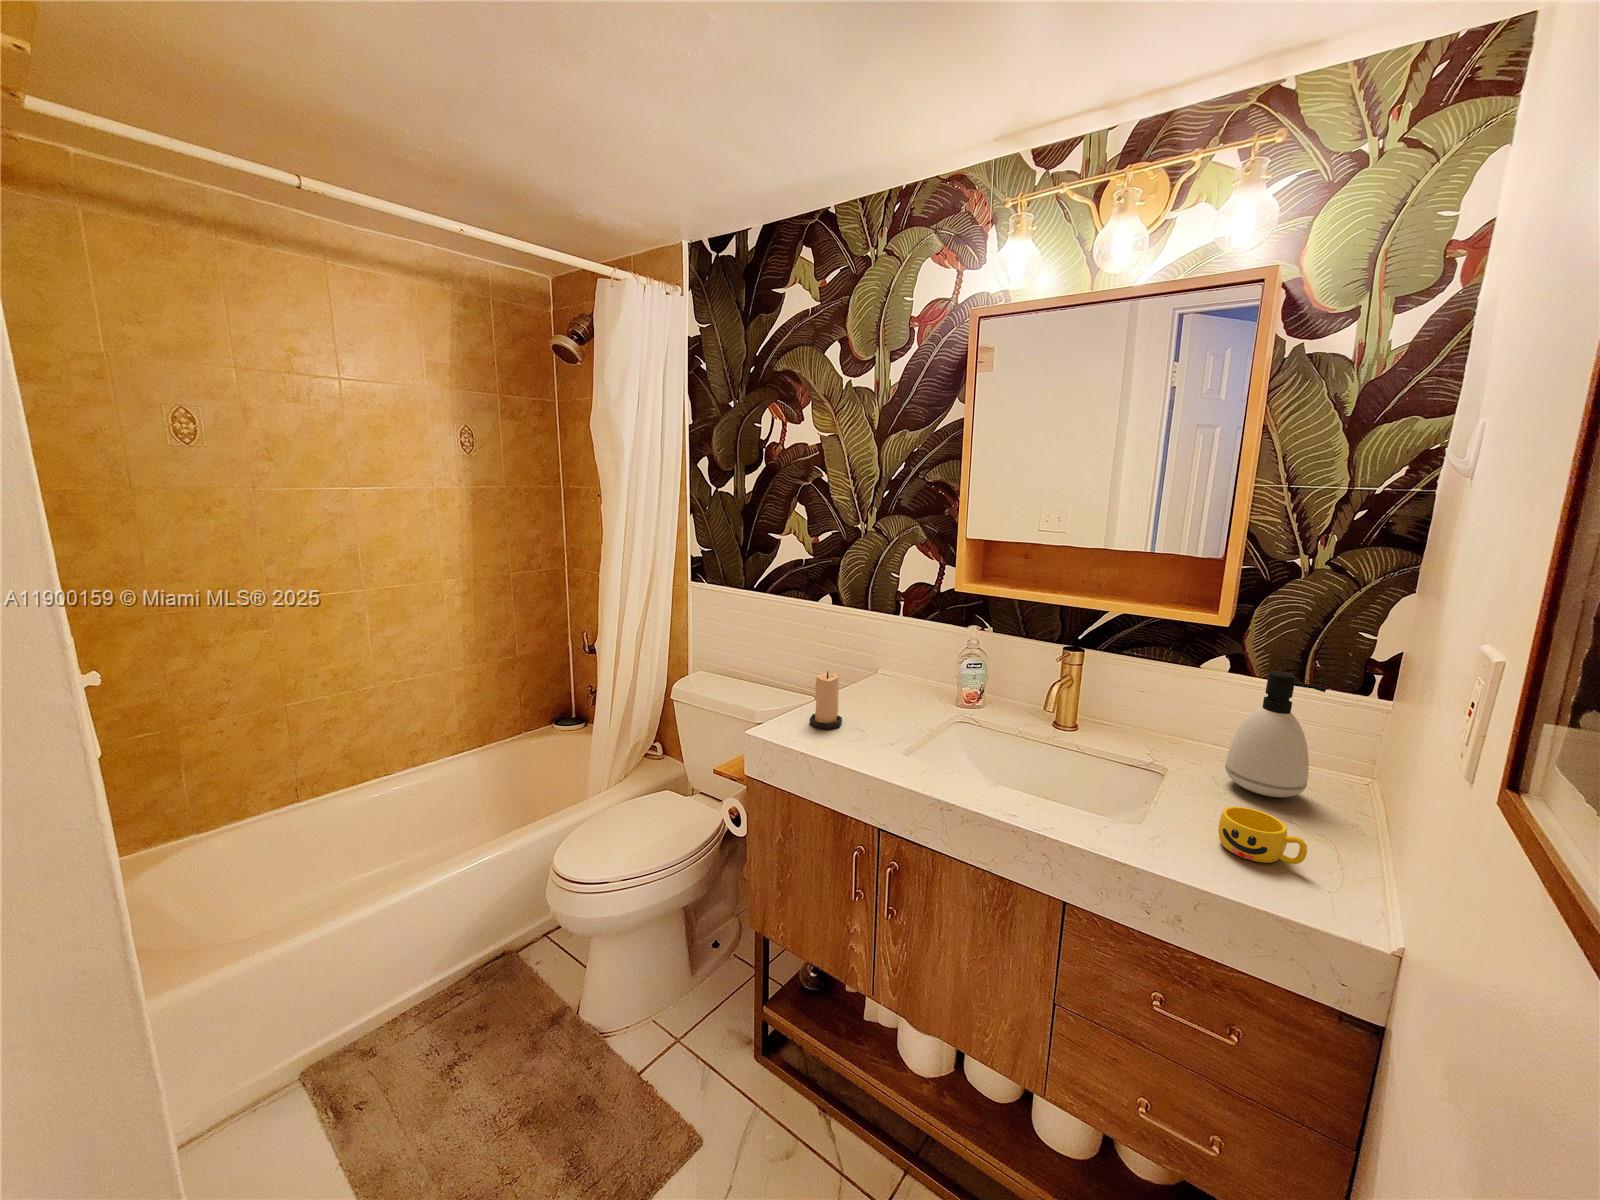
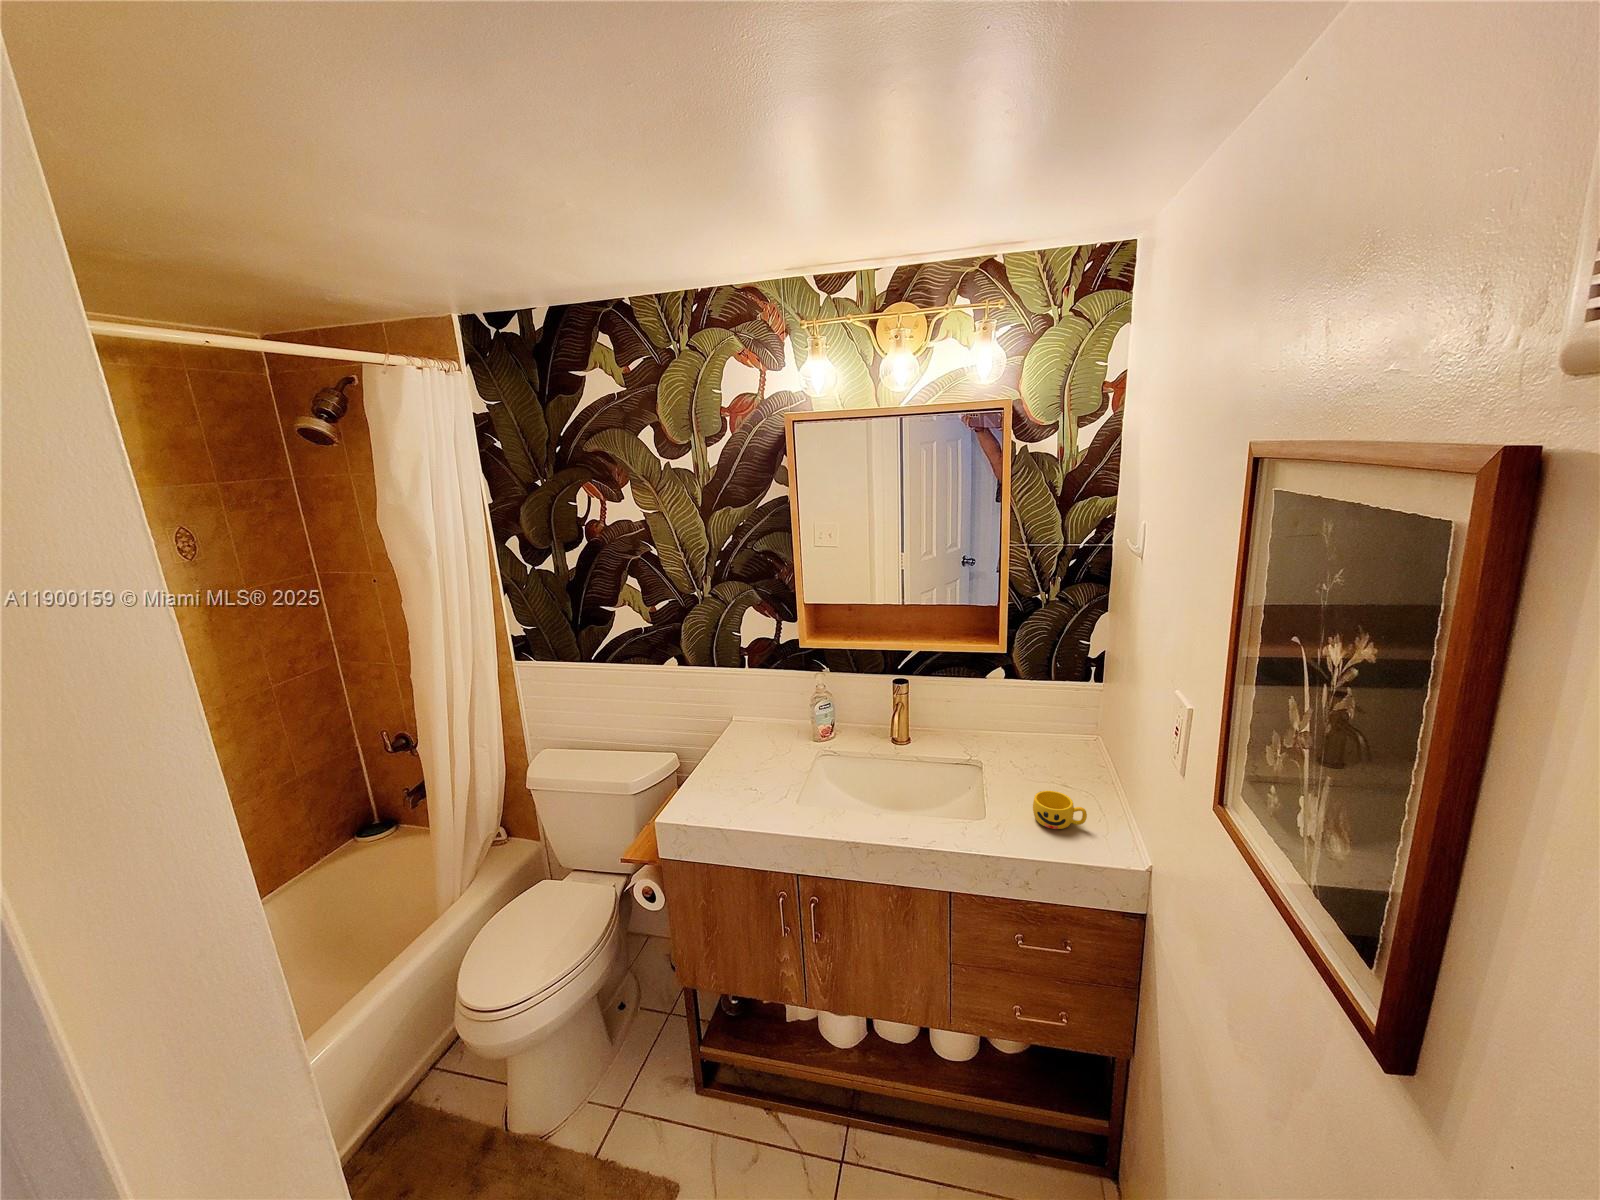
candle: present [810,671,842,729] -> none [706,748,734,800]
soap dispenser: present [1225,671,1326,797] -> none [1018,683,1073,769]

